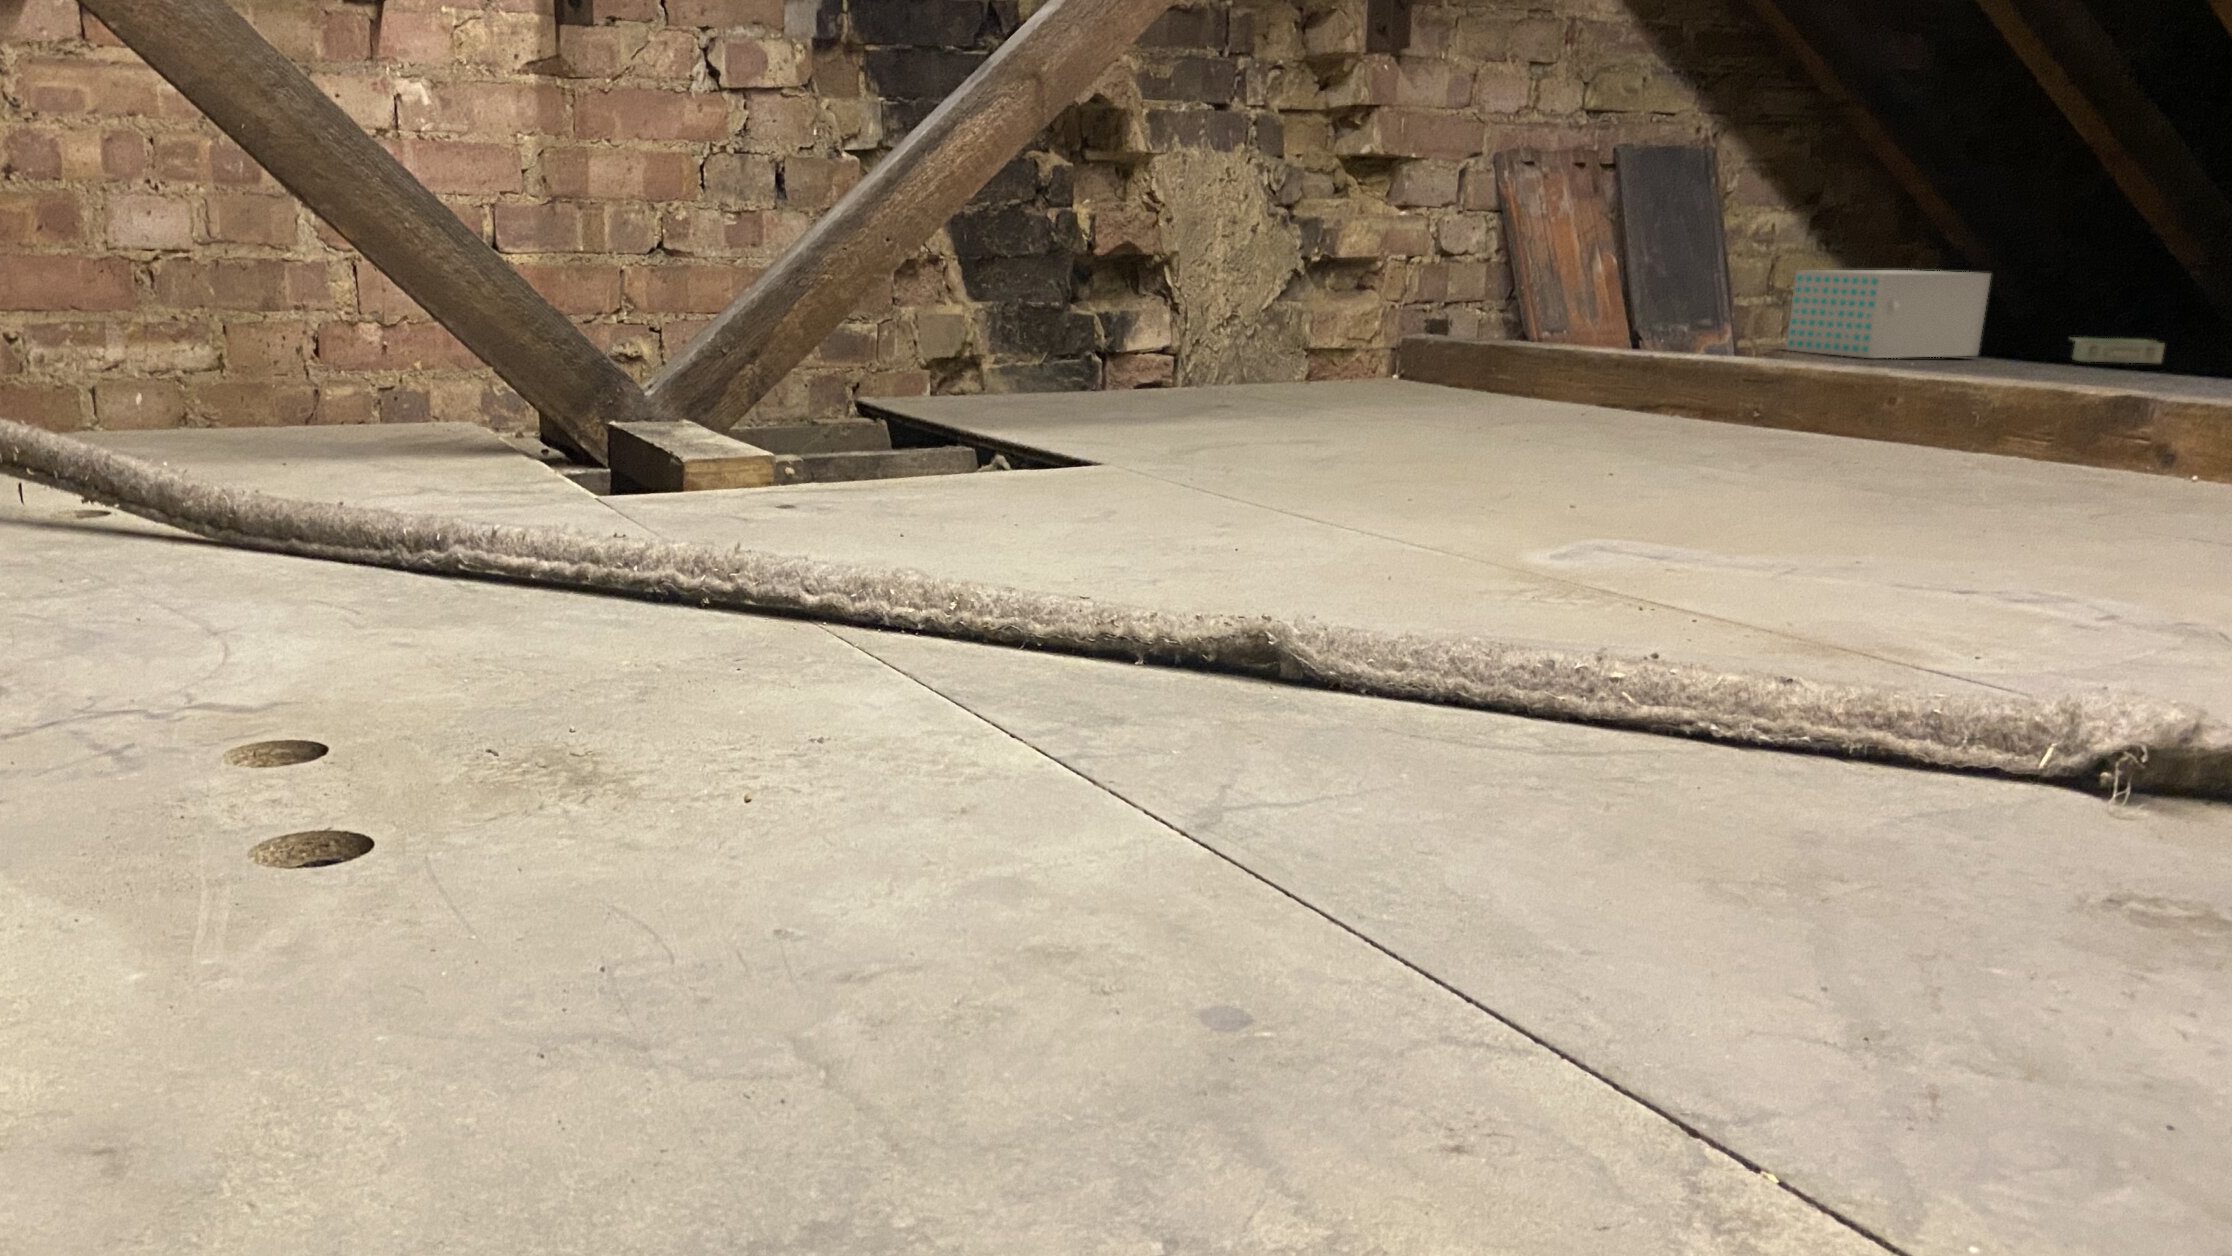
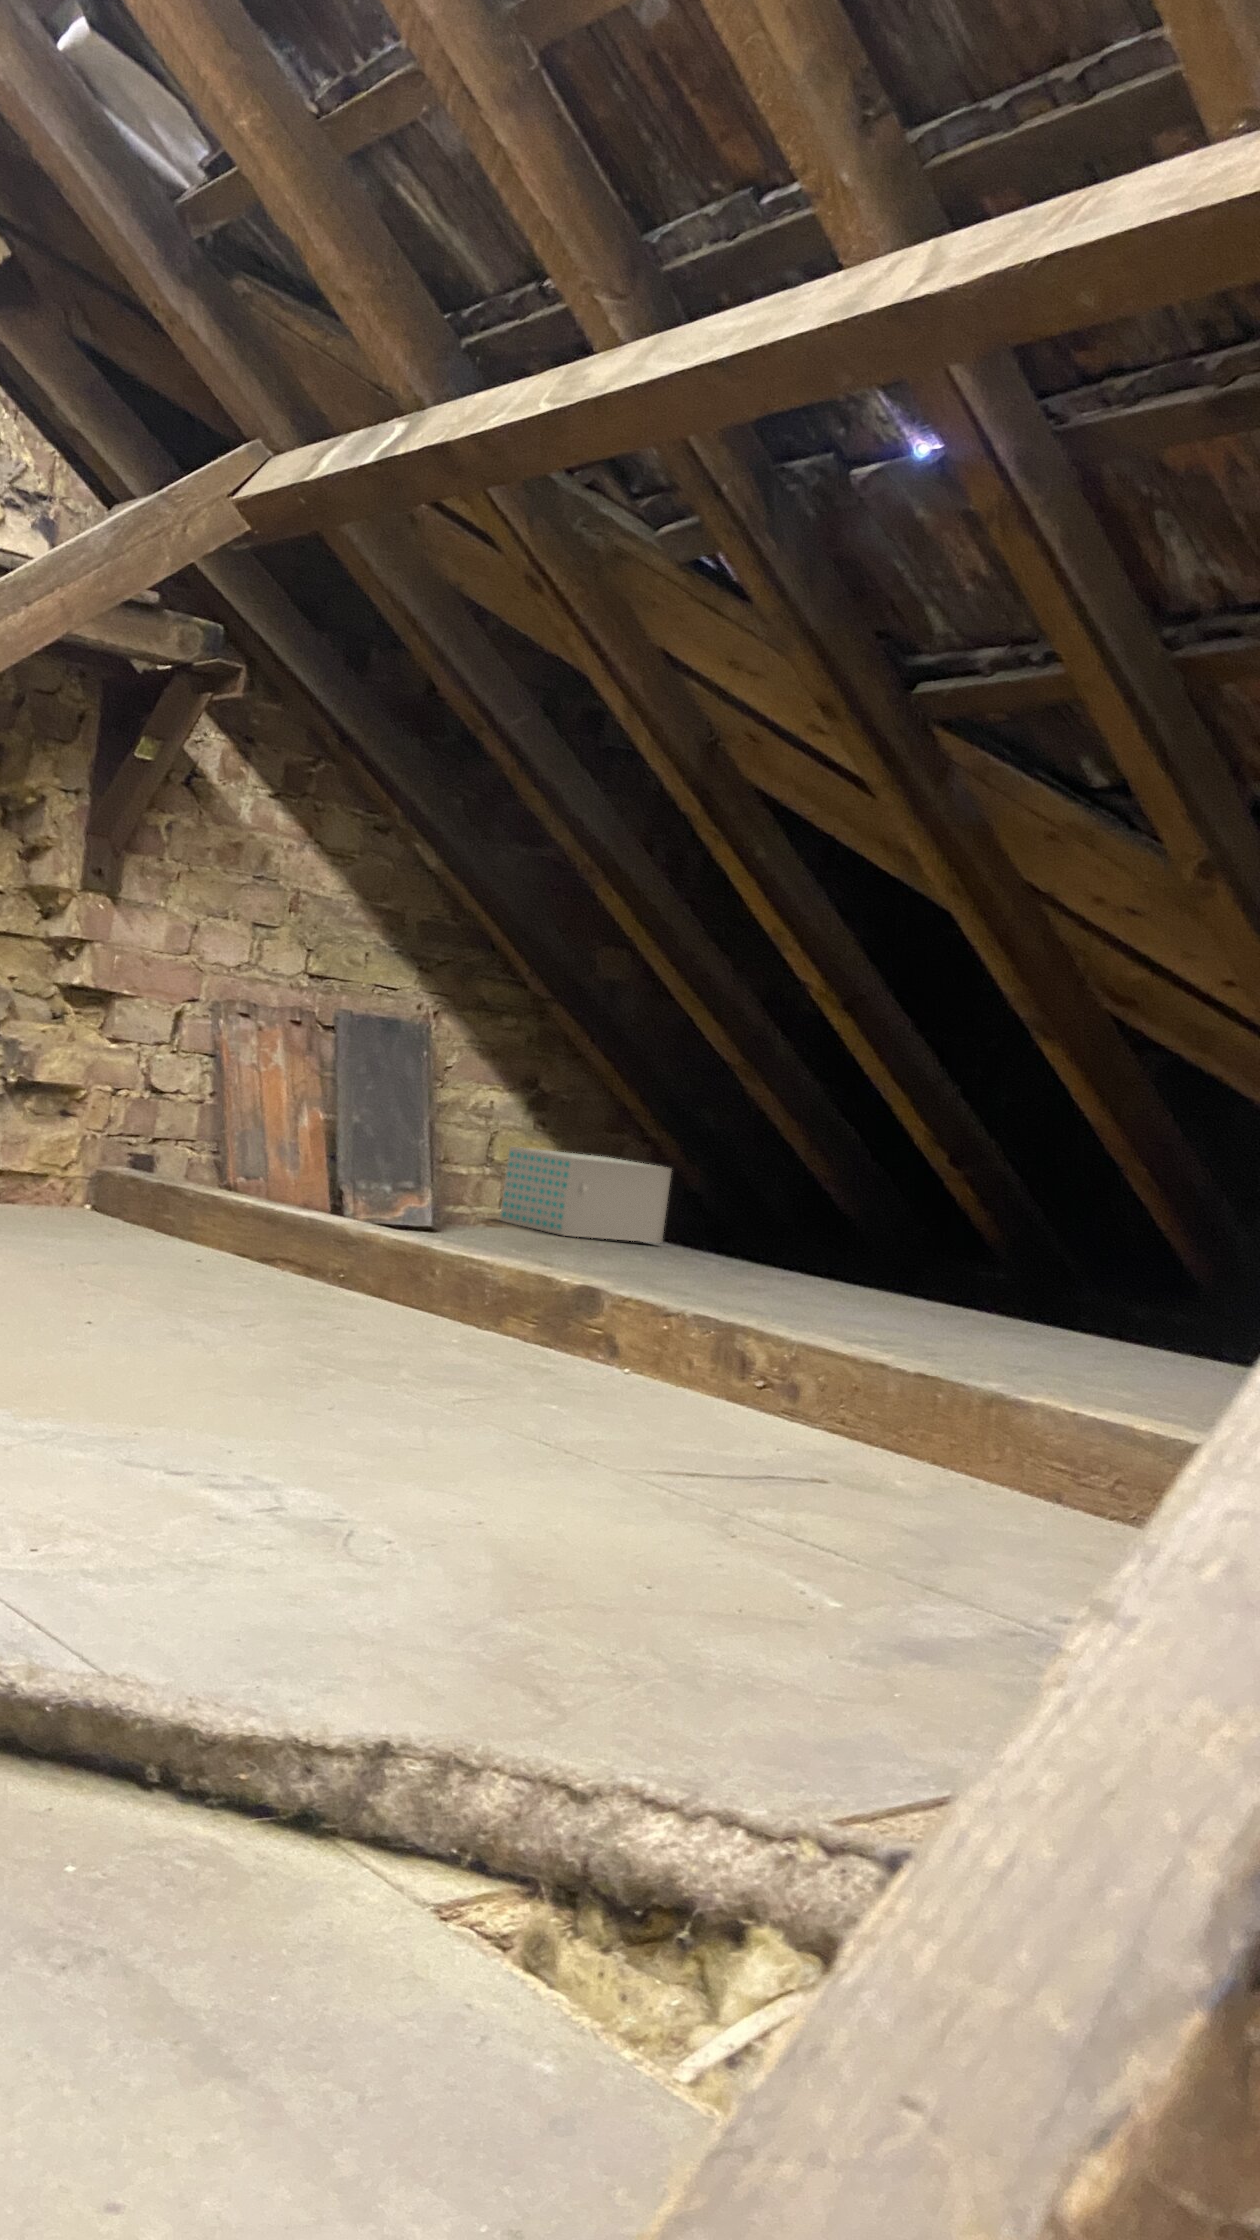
toolbox: present [2070,337,2165,363] -> none [748,1234,819,1266]

